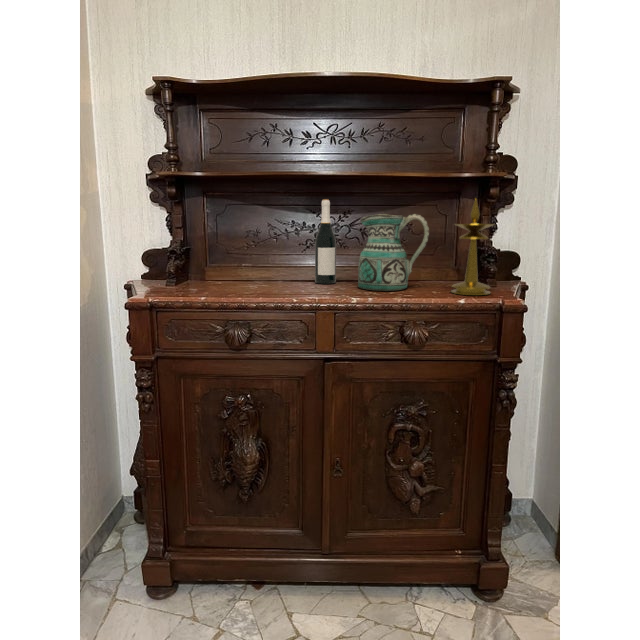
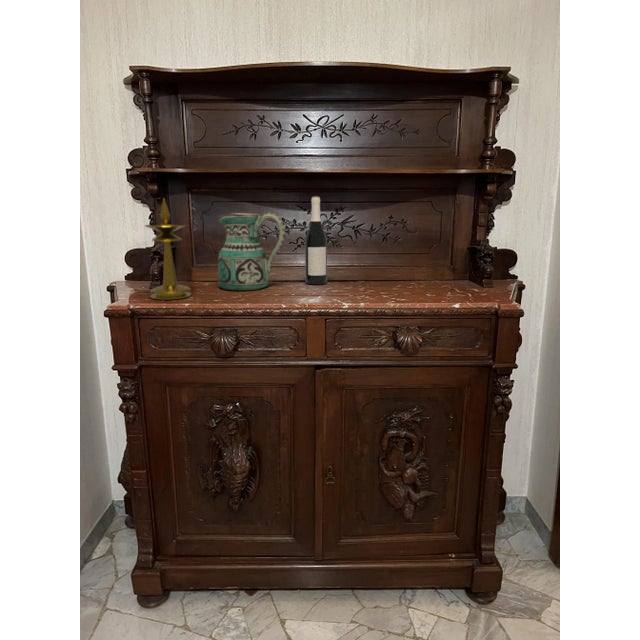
candlestick: present [451,199,494,295] -> present [145,199,191,299]
ceramic pitcher: present [358,214,429,291] -> present [218,213,285,290]

